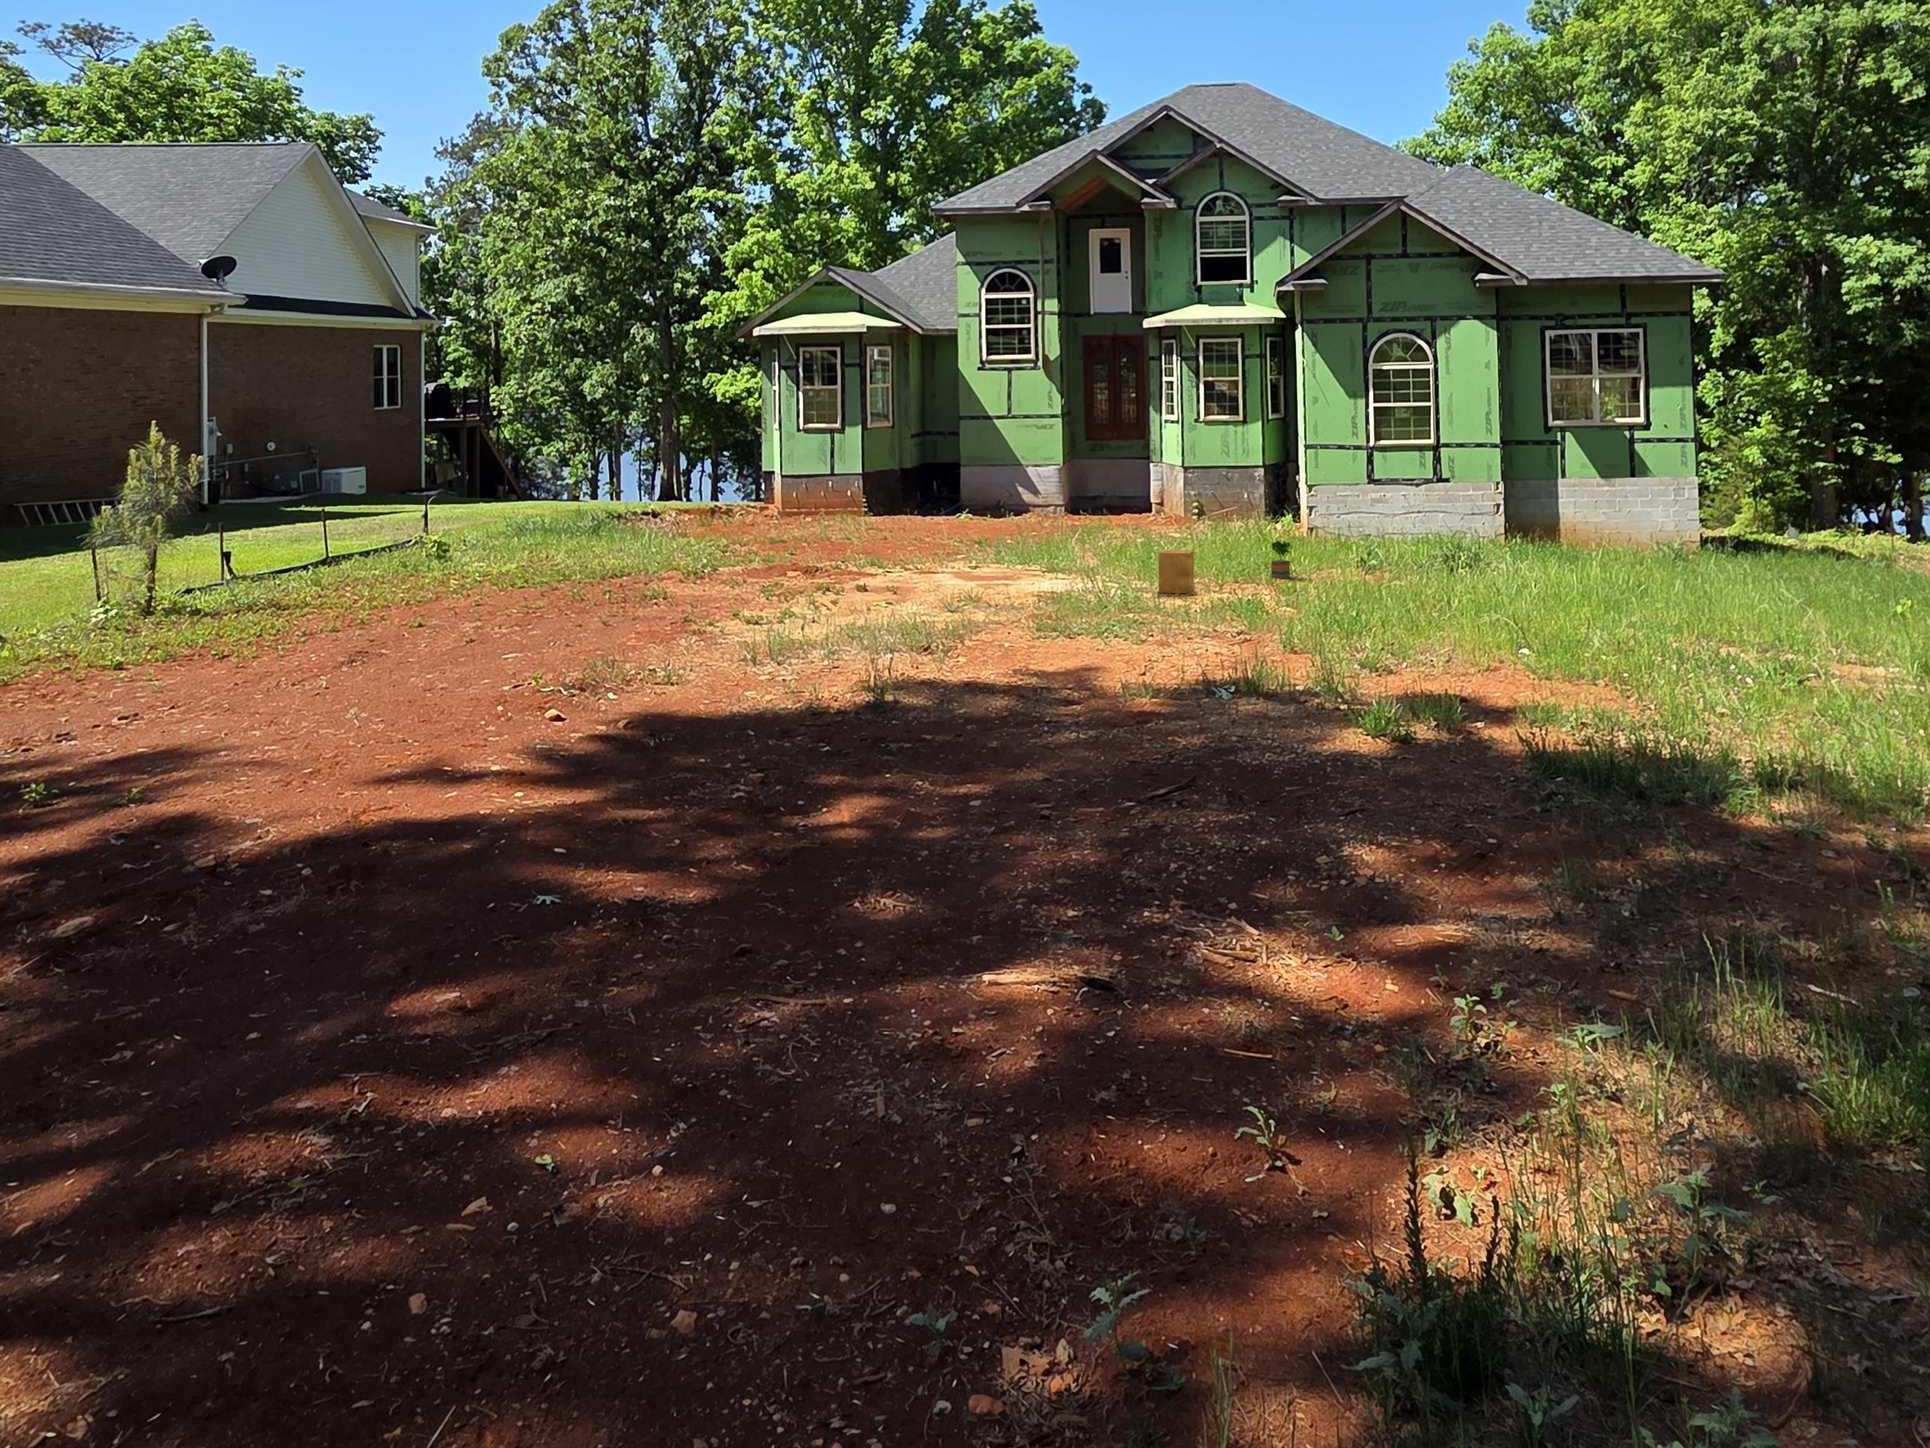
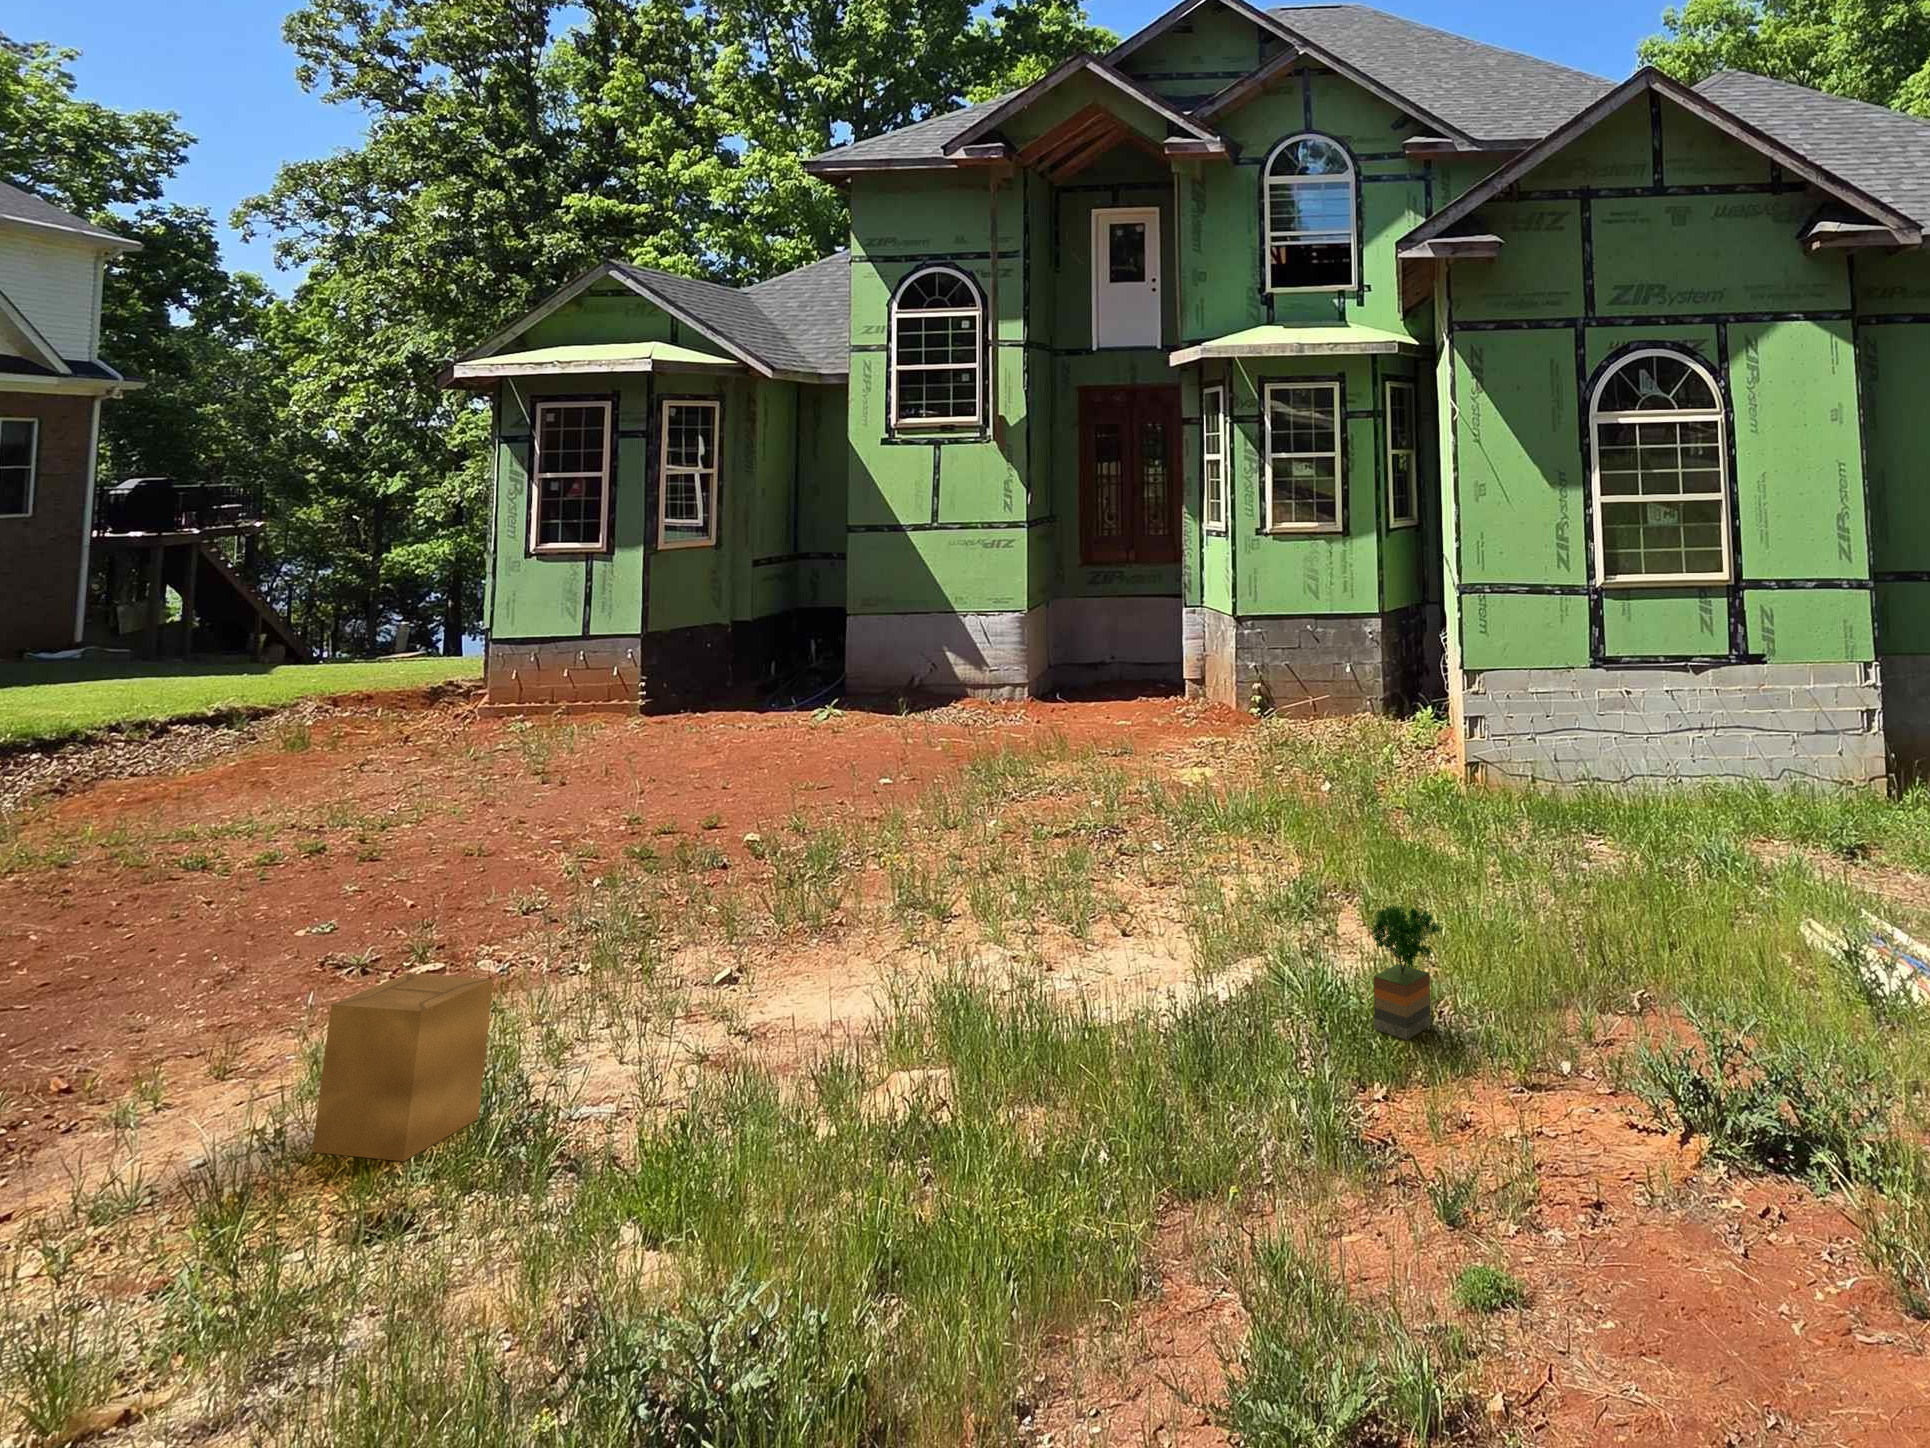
cardboard box: present [1159,550,1194,593] -> present [312,973,494,1161]

